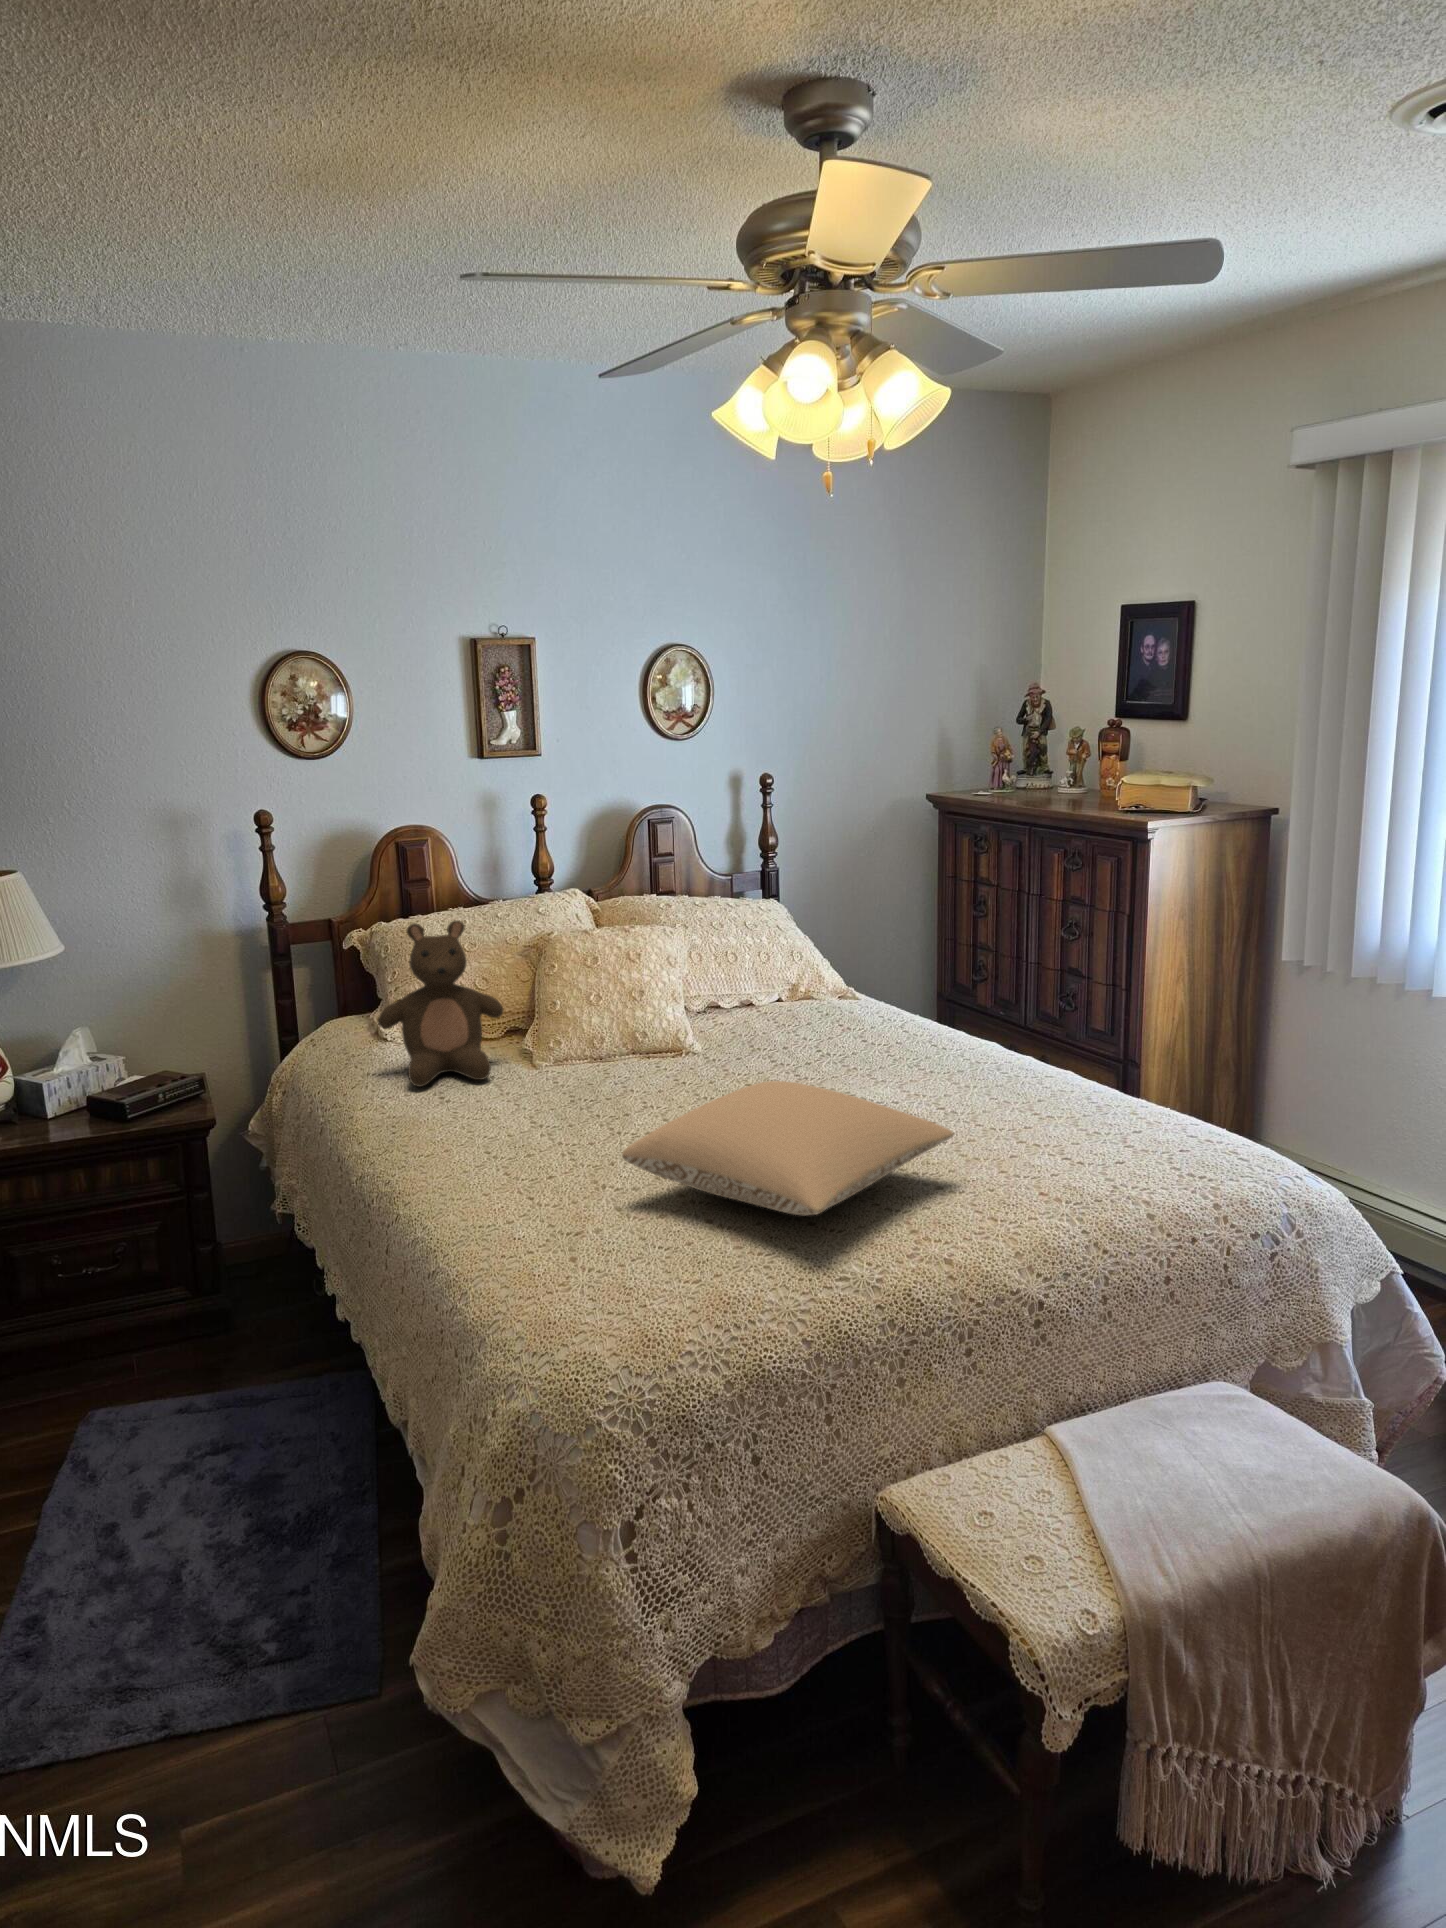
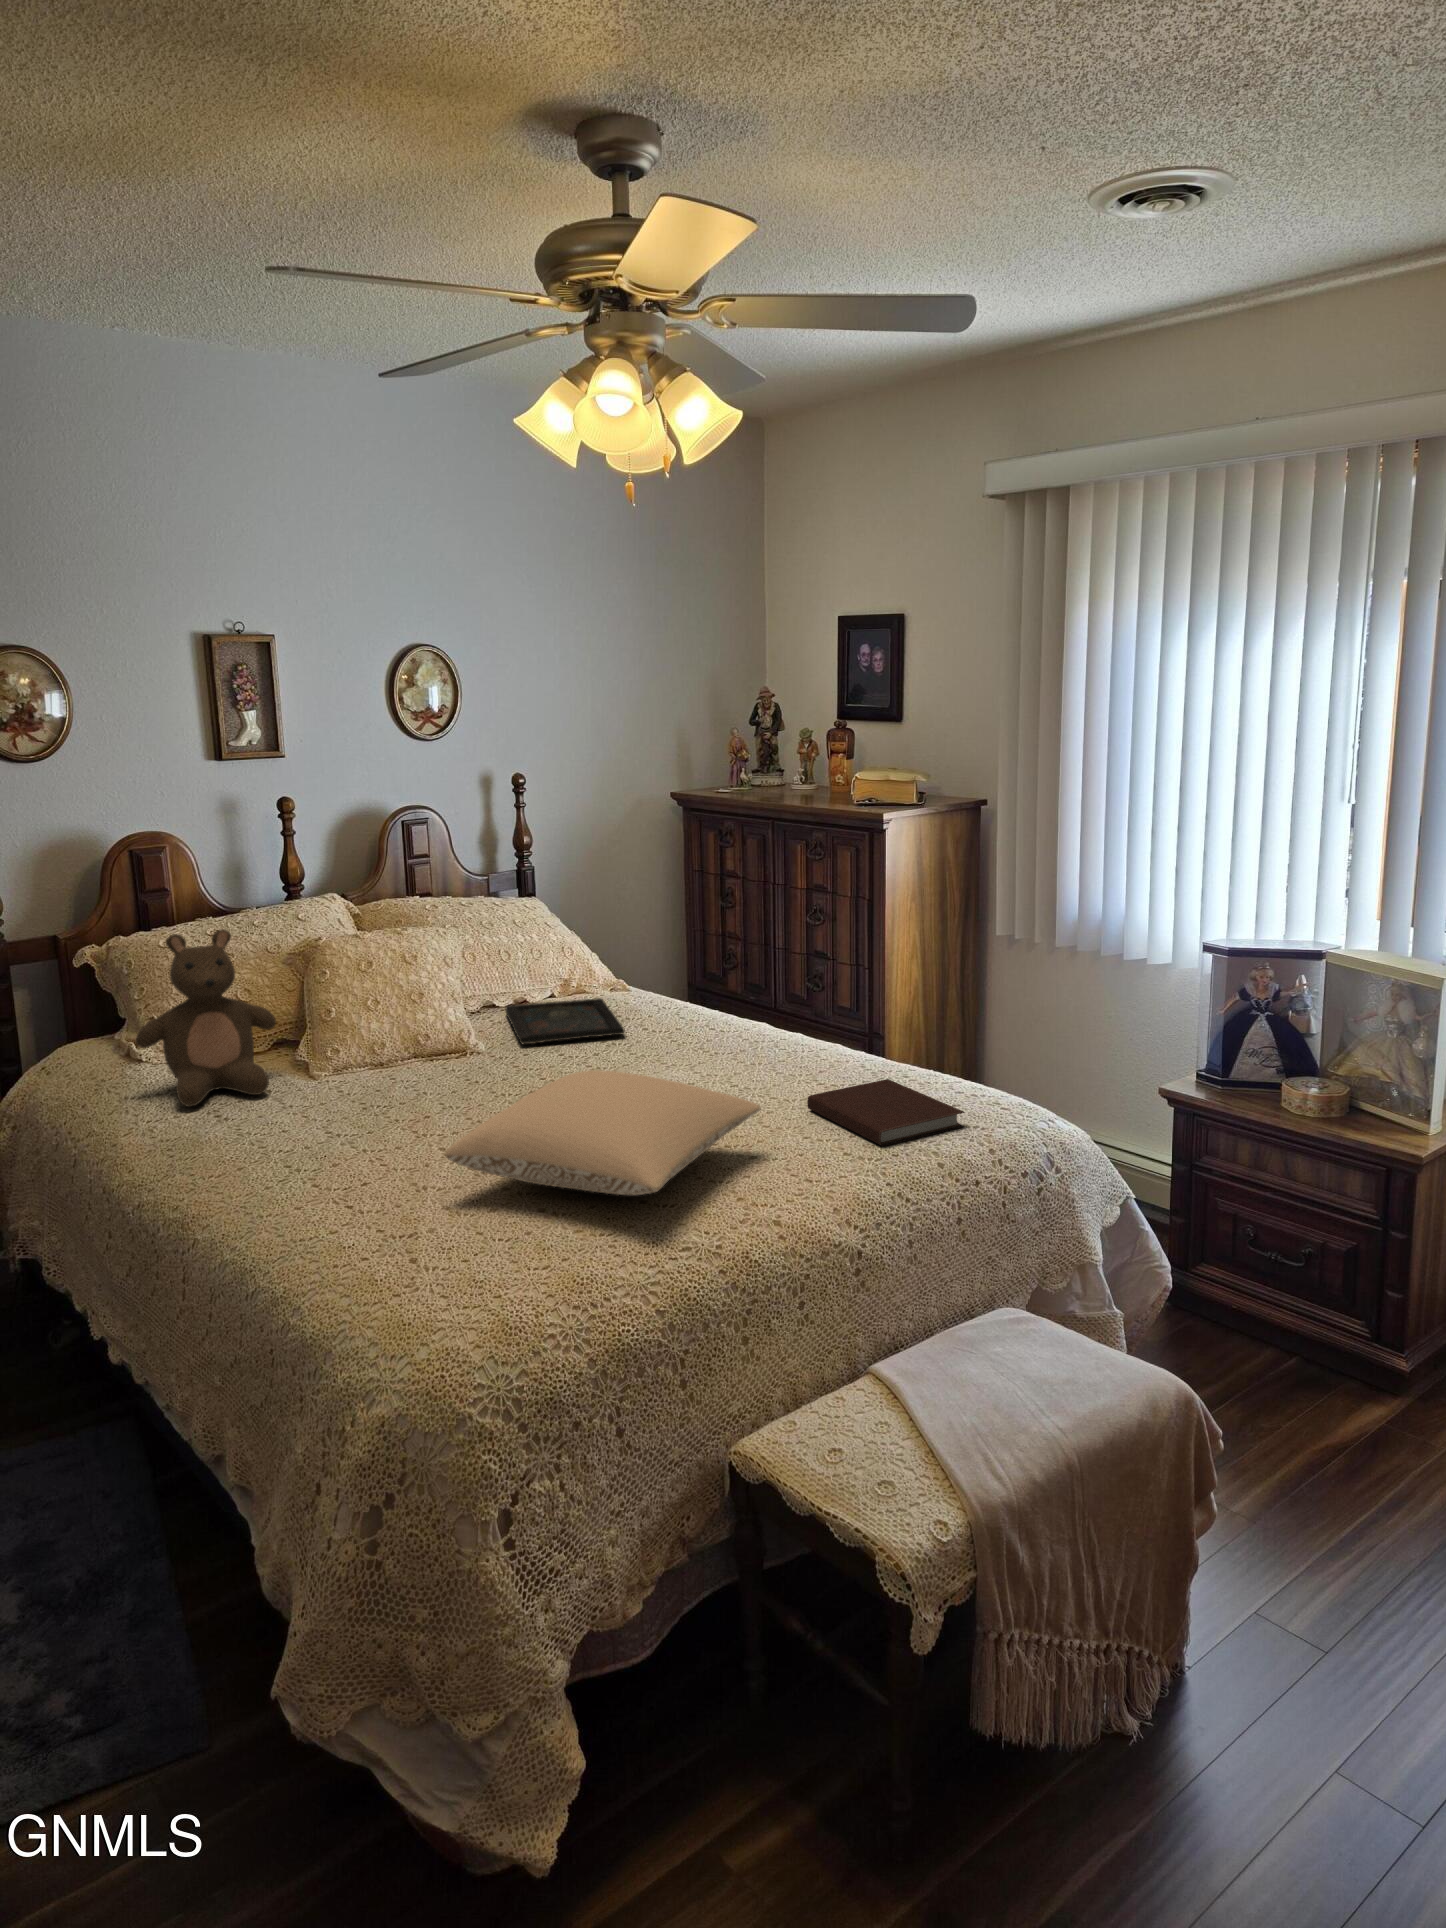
tray: none [730,1005,843,1048] -> present [505,998,625,1044]
notebook: none [1017,1113,1194,1187] -> present [807,1079,965,1146]

